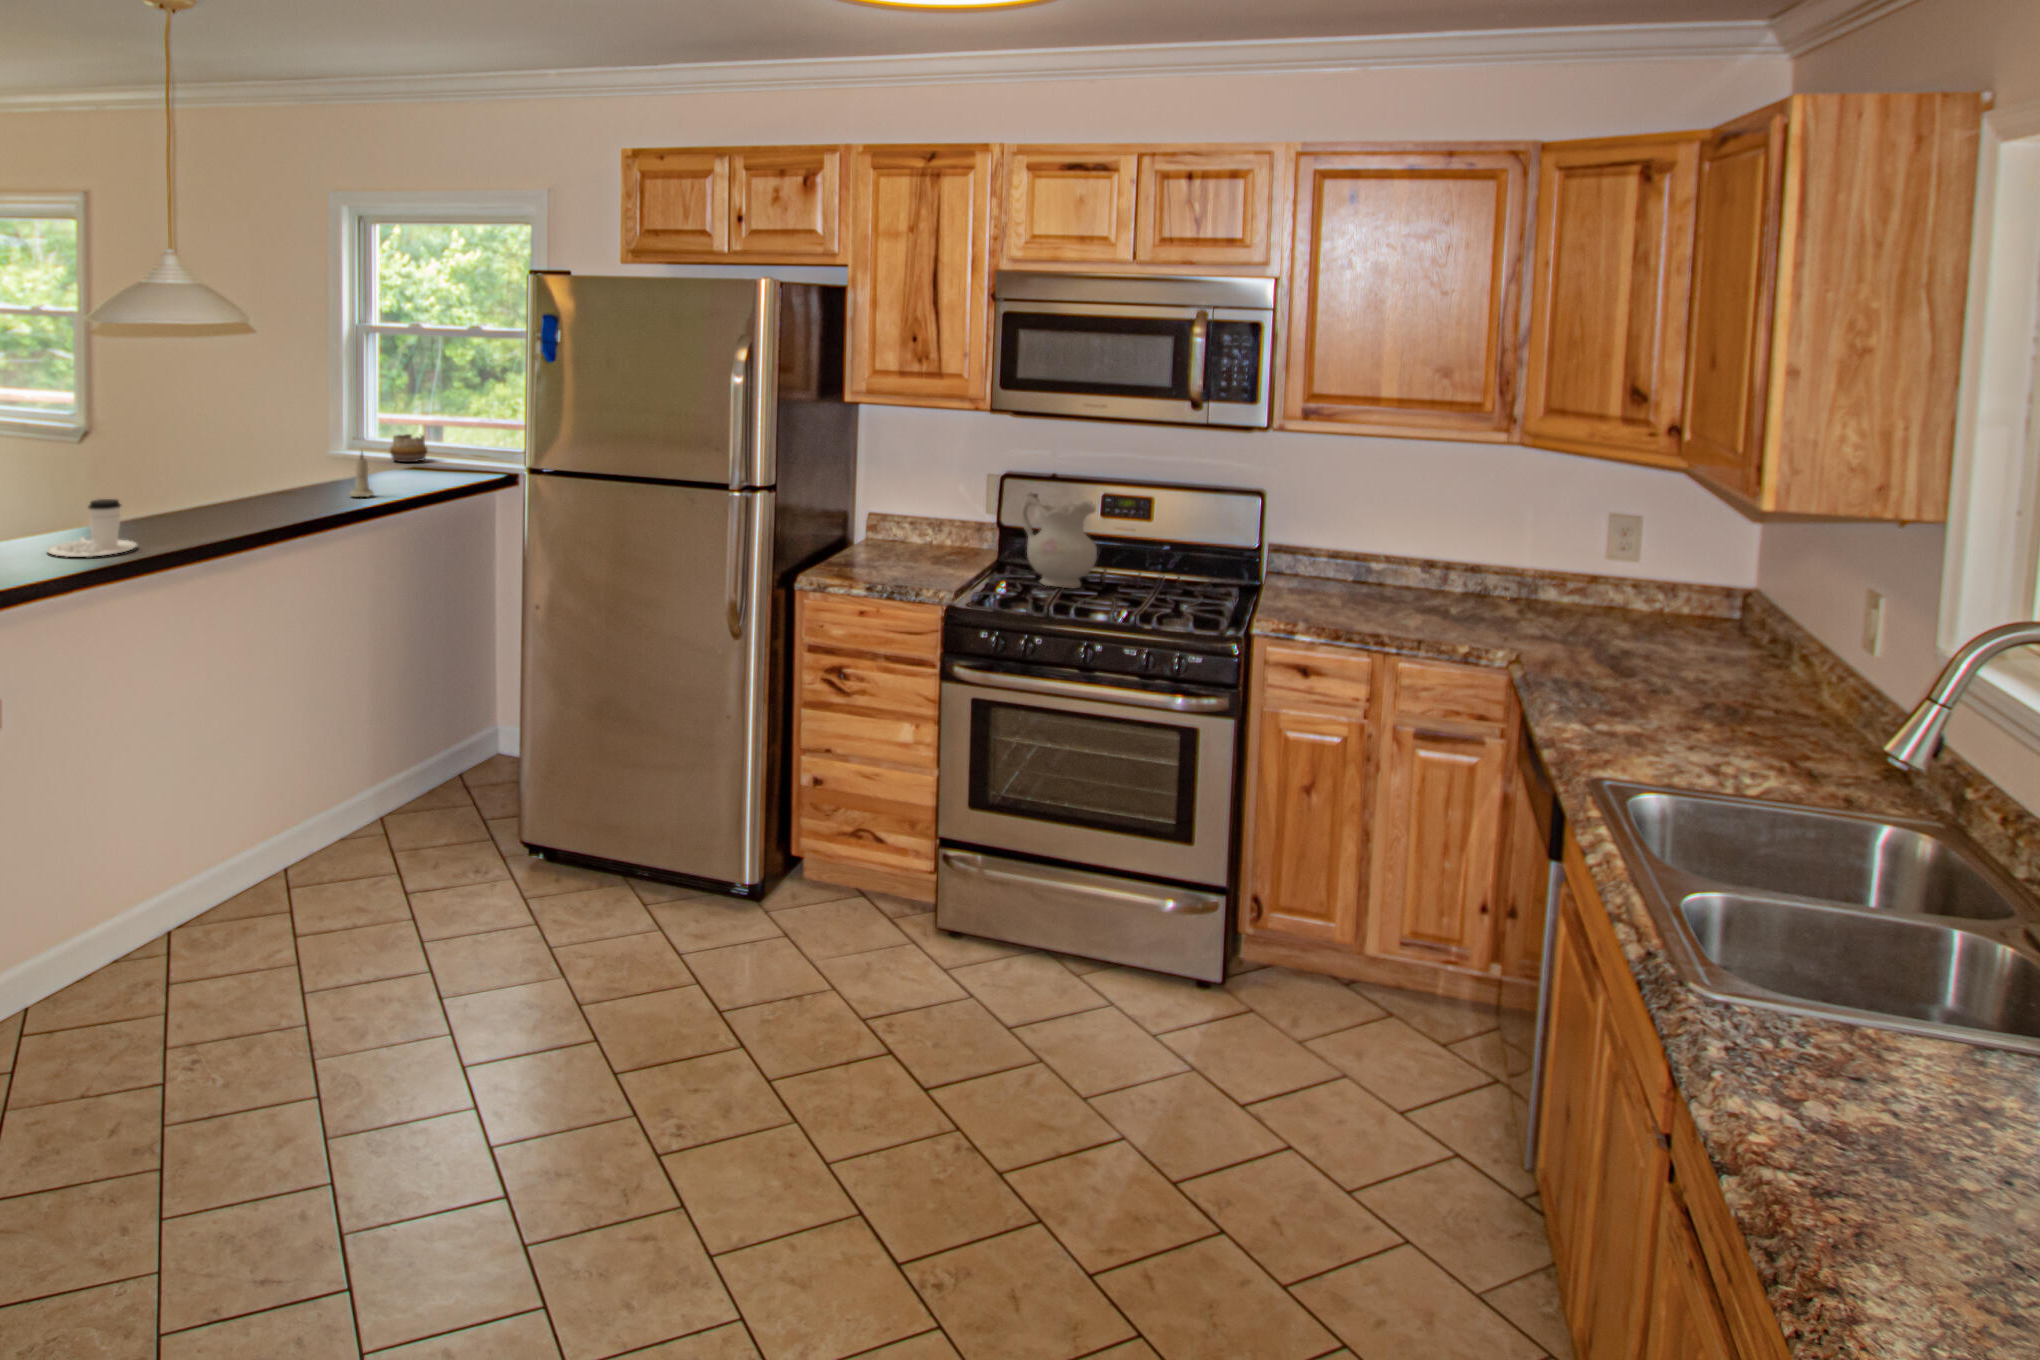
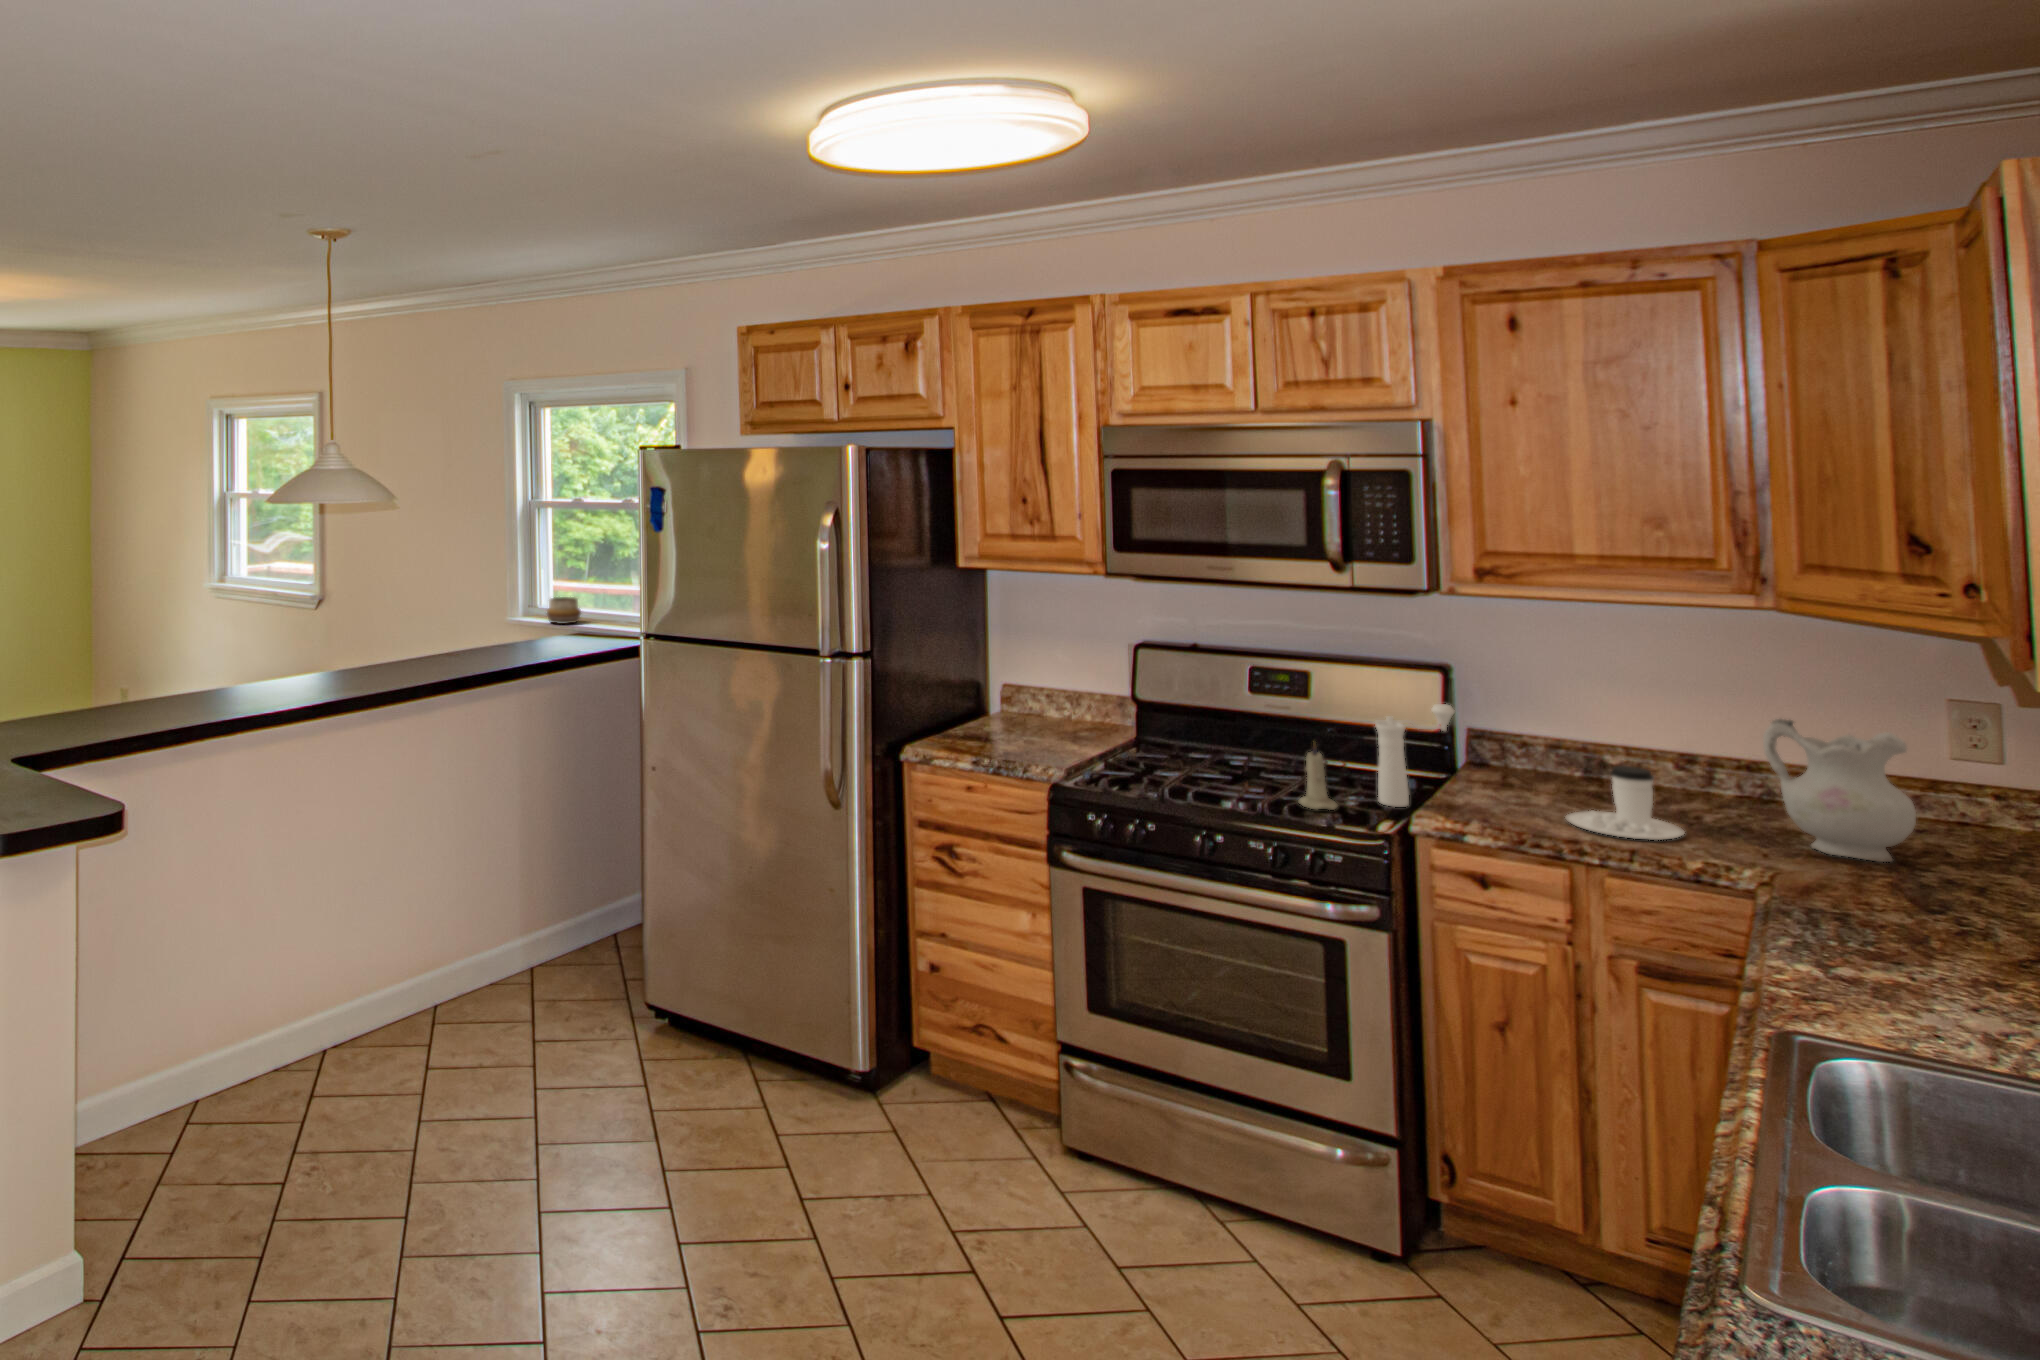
candle: present [350,453,373,497] -> present [1299,743,1338,810]
ceramic pitcher: present [1021,493,1097,588] -> present [1763,719,1916,862]
coffee cup: present [47,499,137,557] -> present [1566,766,1684,840]
pepper mill: none [1215,522,1278,611] -> present [1375,704,1455,807]

